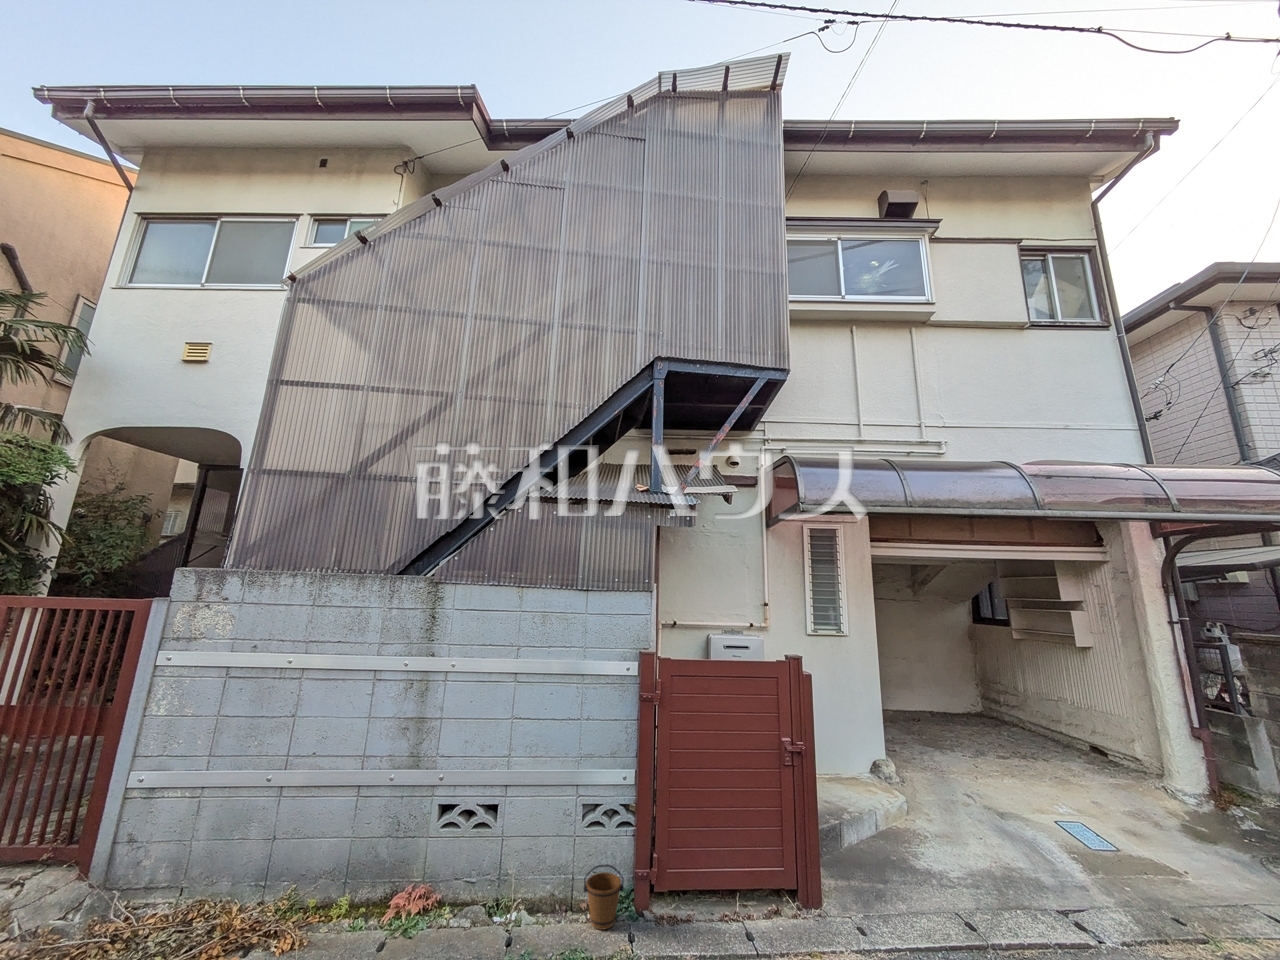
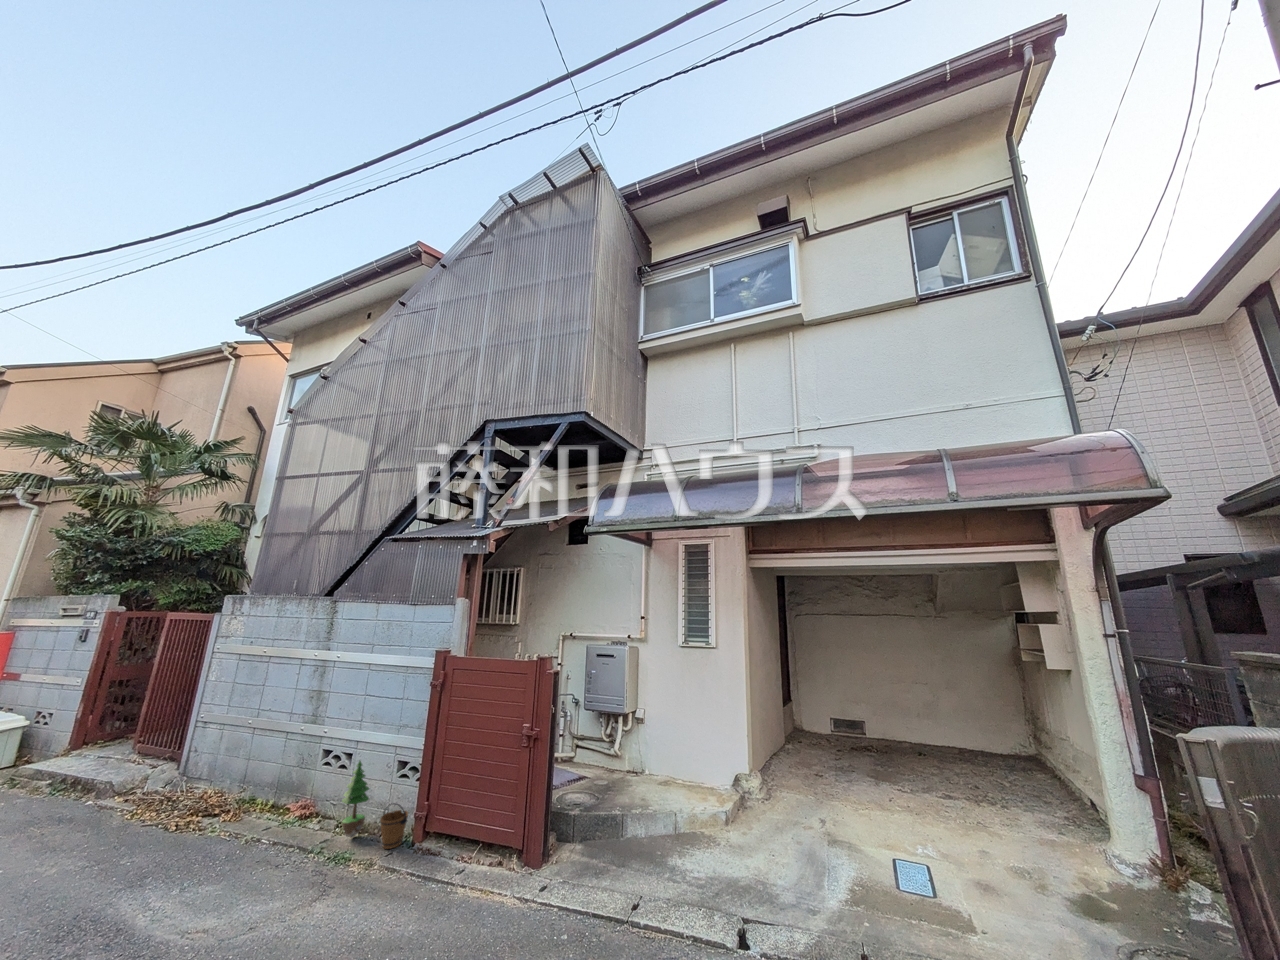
potted tree: none [512,811,549,925] -> present [342,760,369,837]

